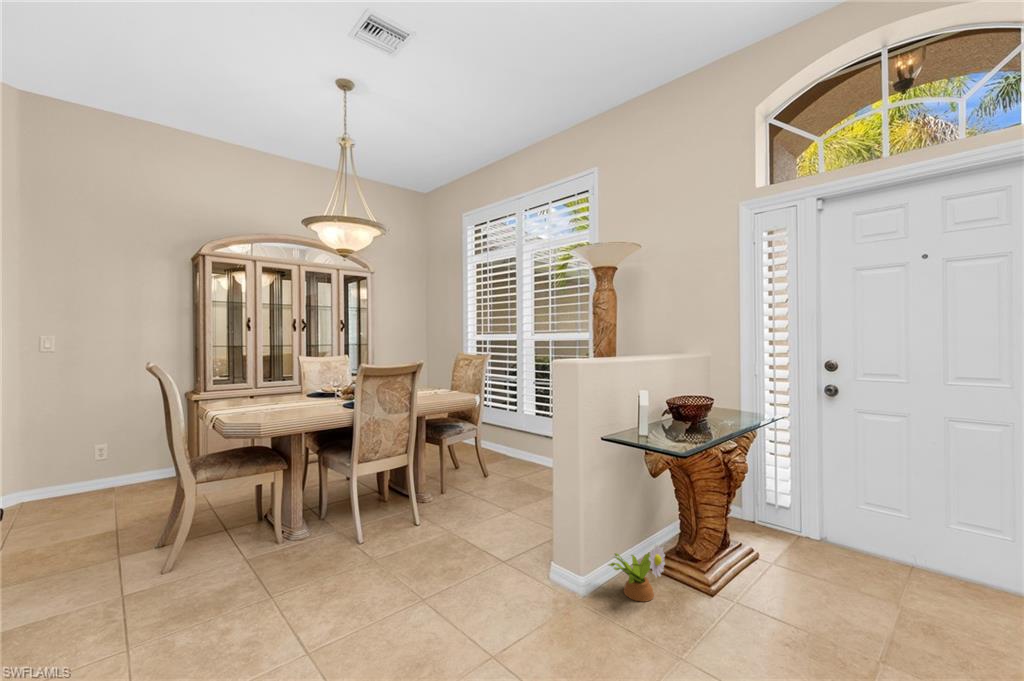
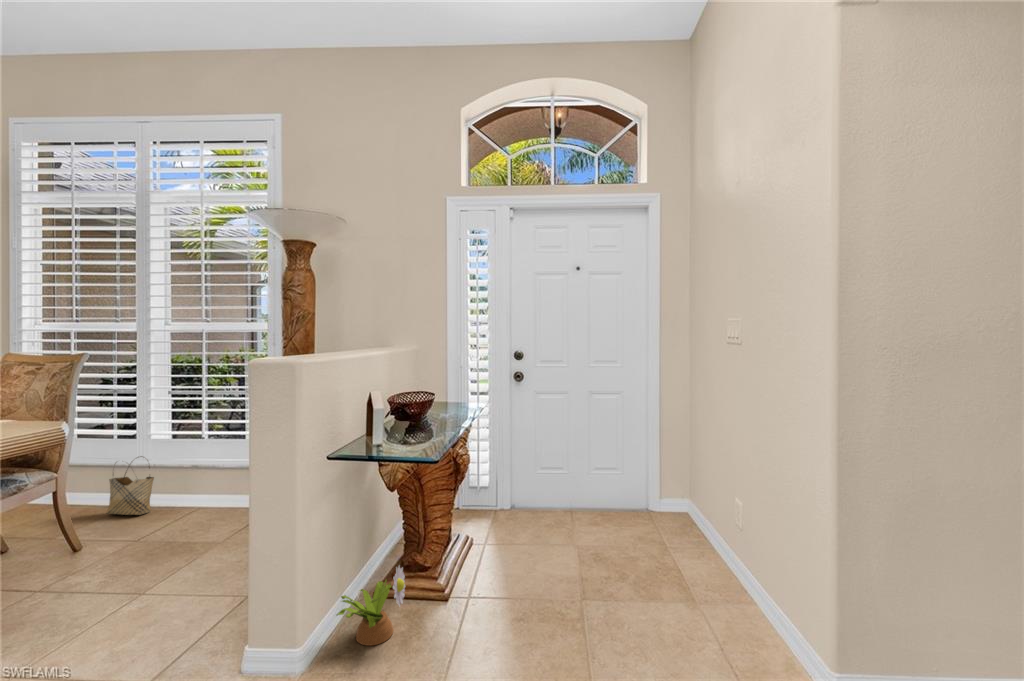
woven basket: none [502,425,526,464] -> present [107,456,154,515]

